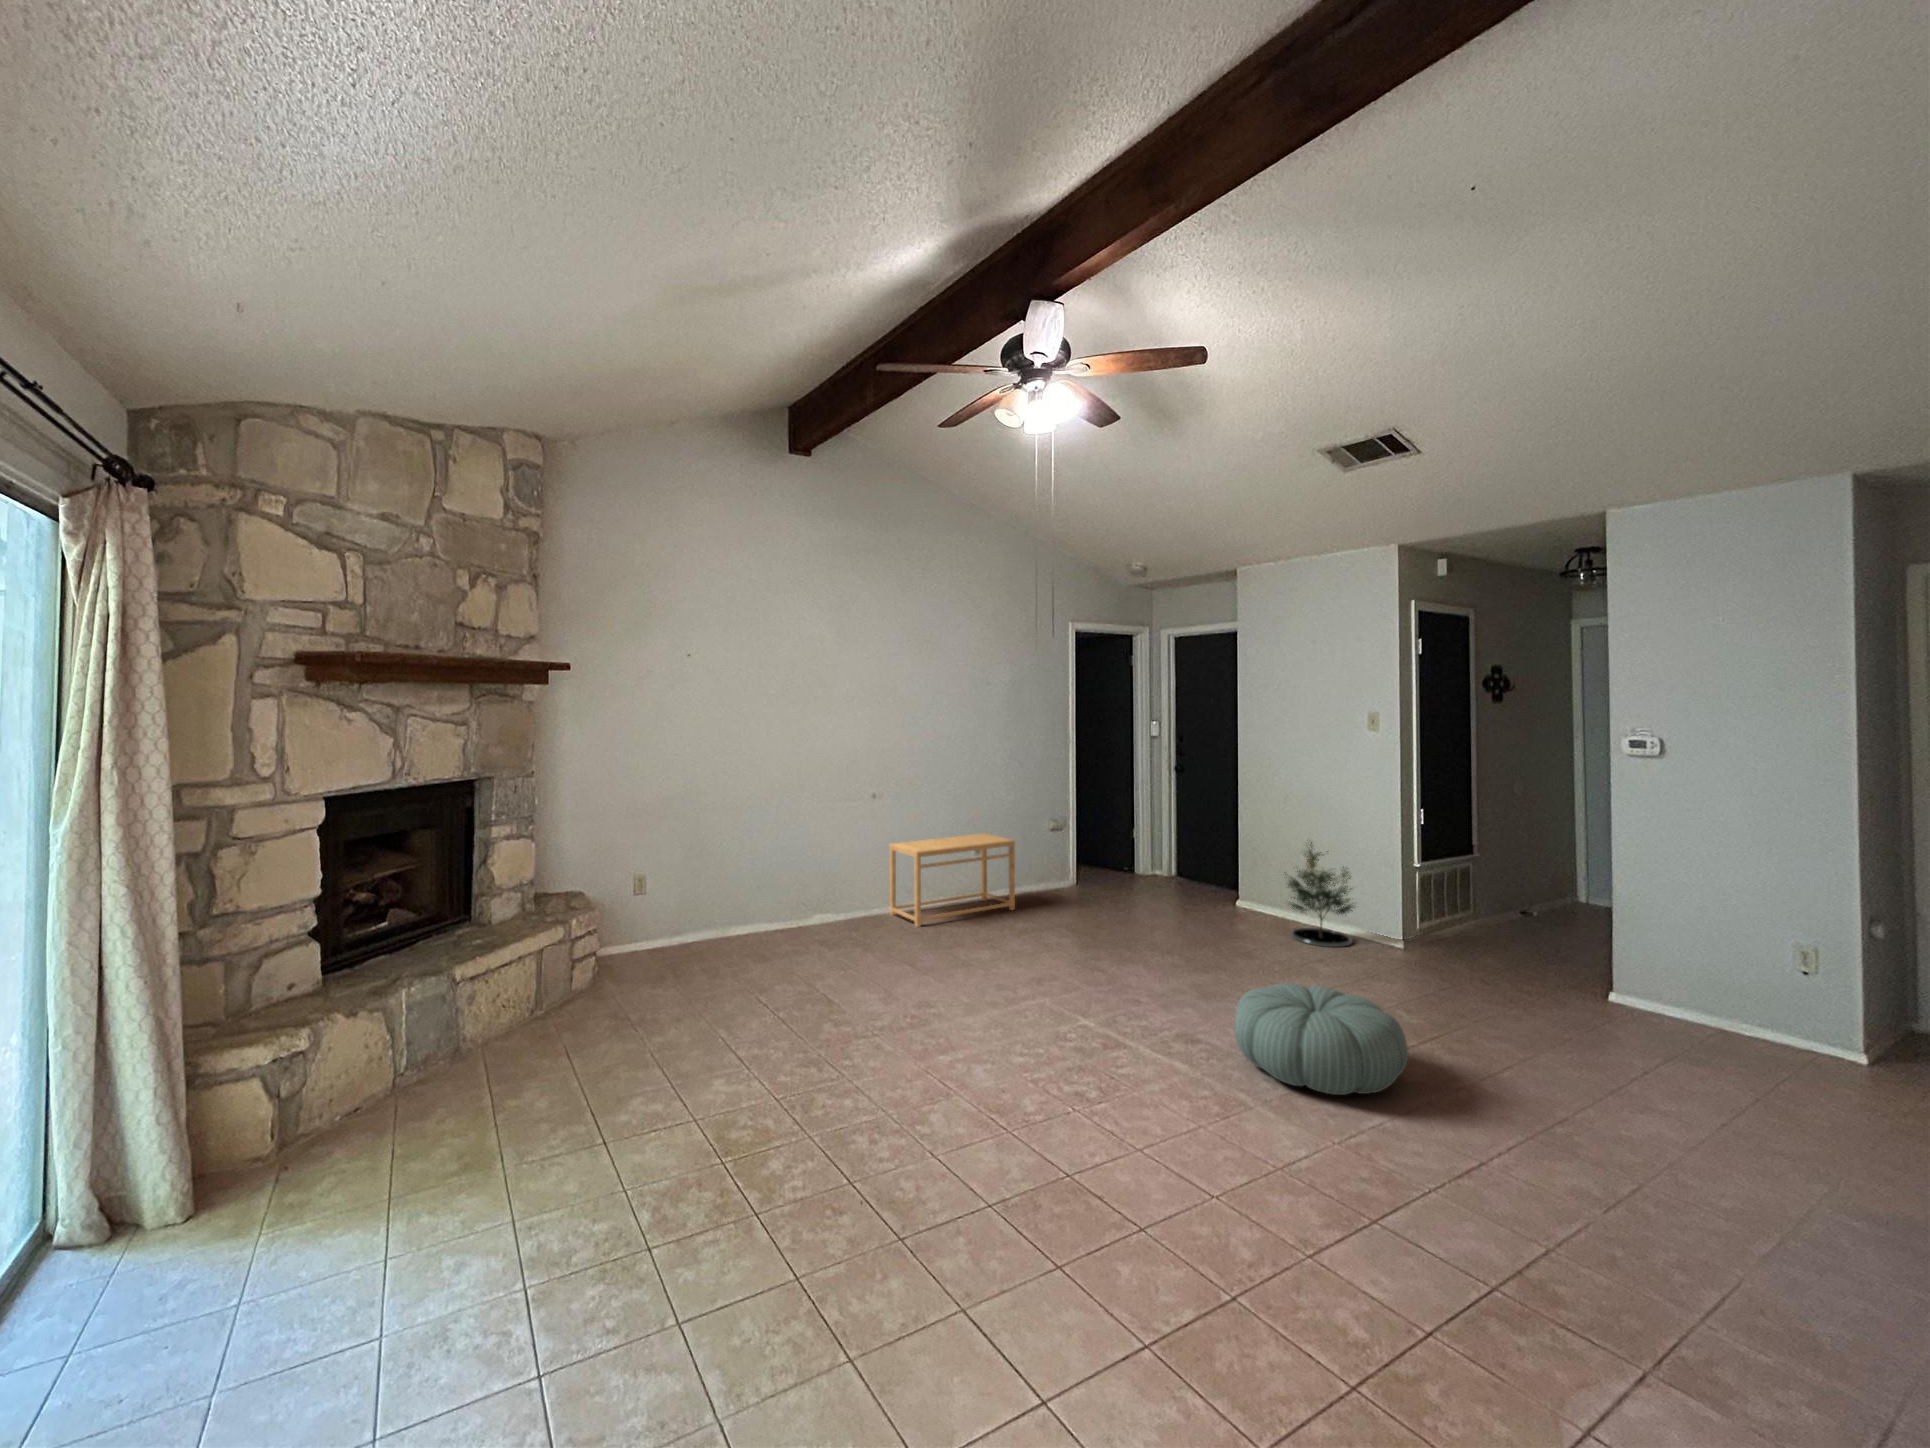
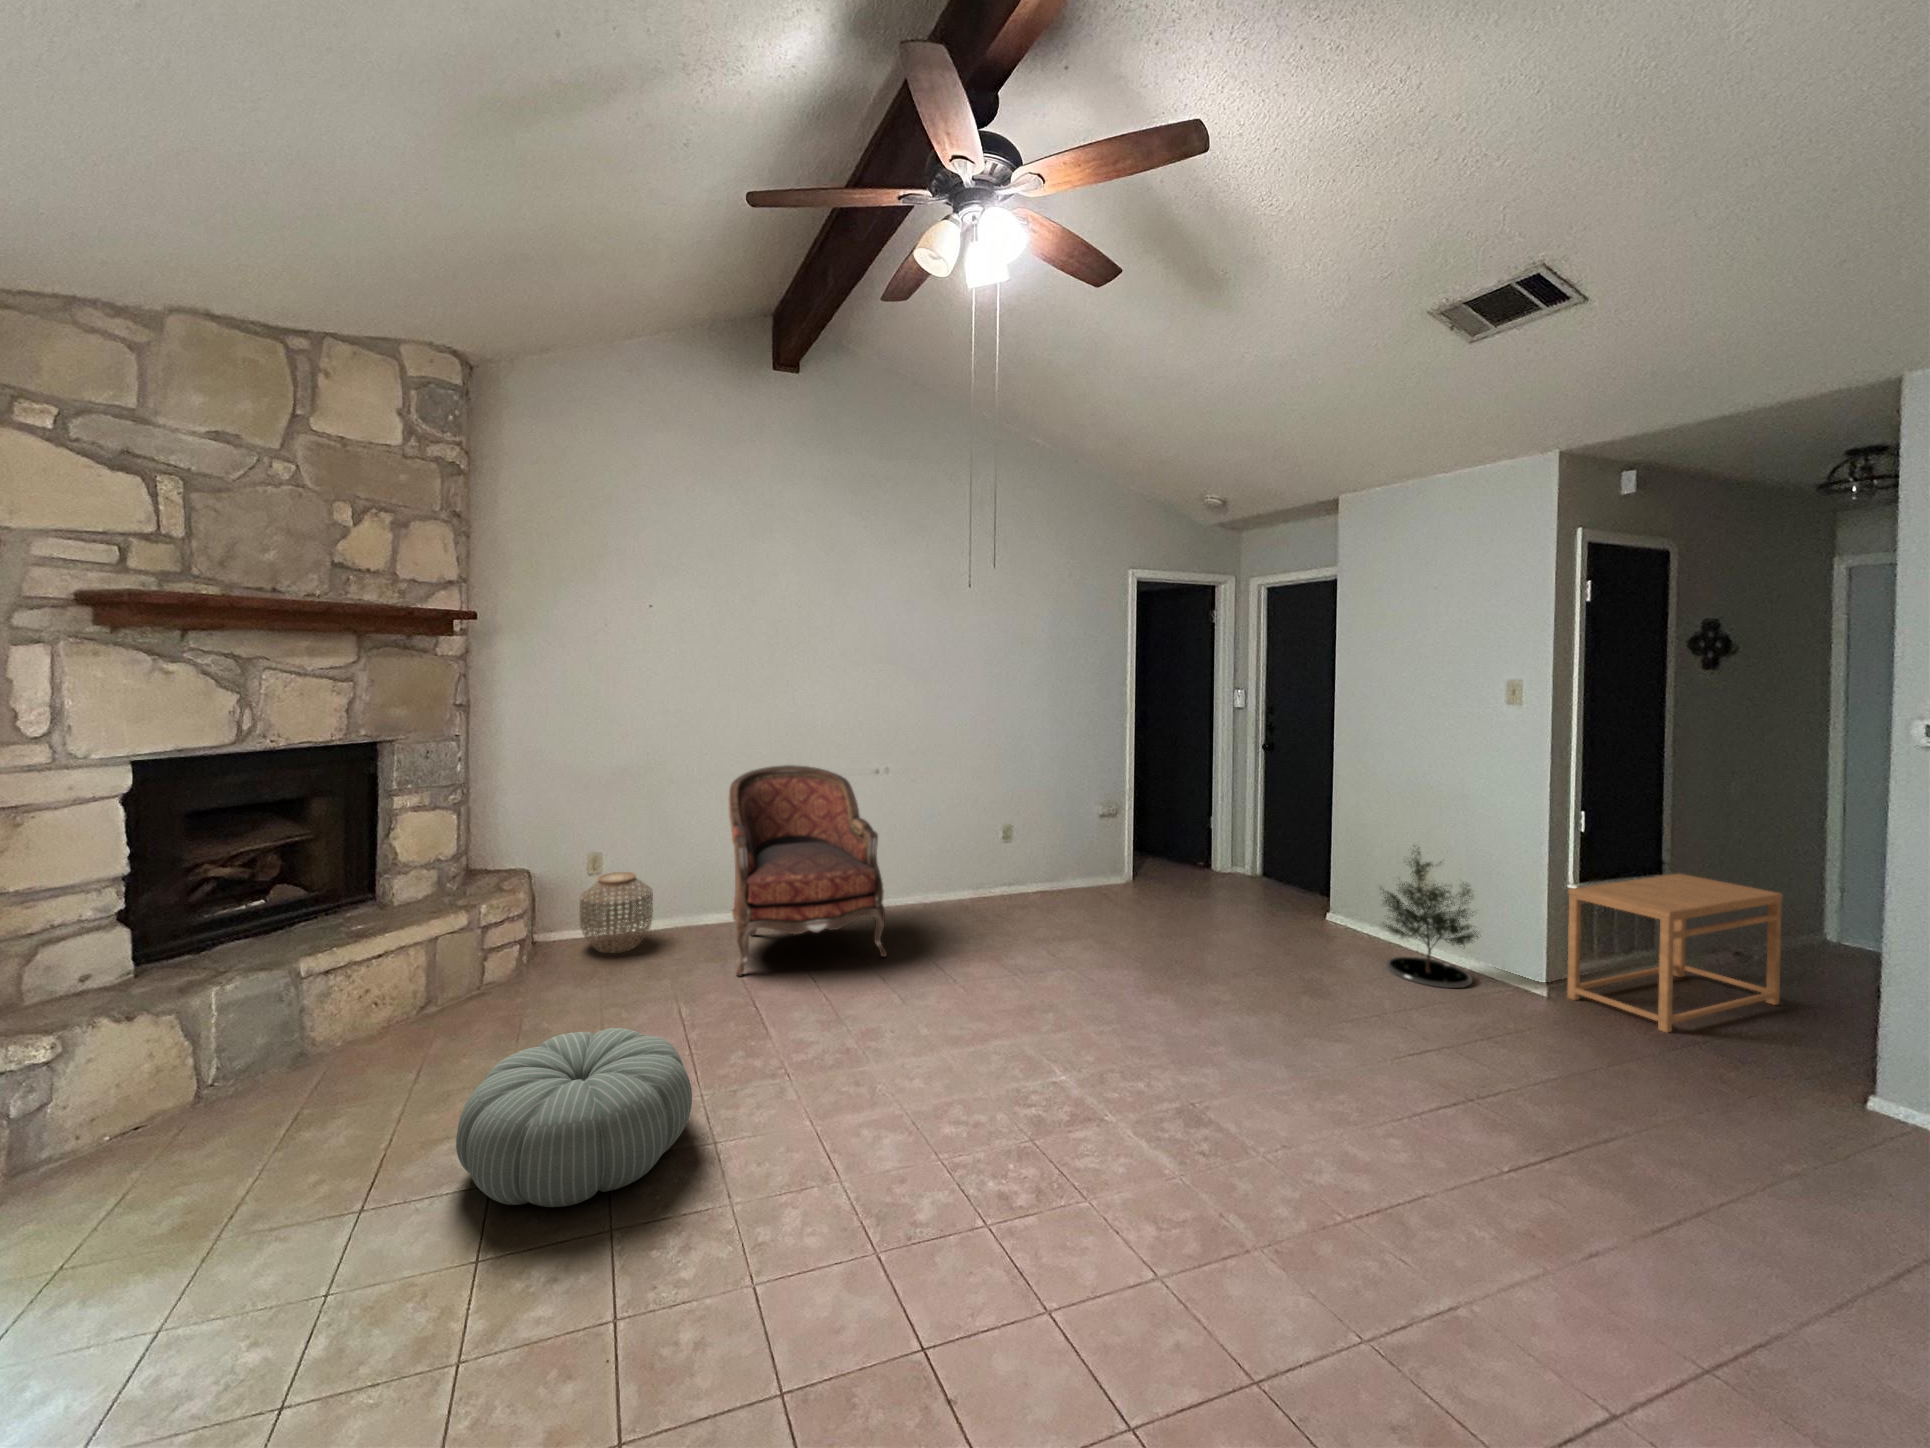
armchair: none [760,793,906,974] -> present [728,765,887,976]
side table: present [889,833,1015,927] -> present [1567,874,1783,1032]
woven basket: none [632,892,696,964] -> present [580,872,653,953]
pouf: present [1235,984,1408,1095] -> present [456,1028,692,1207]

